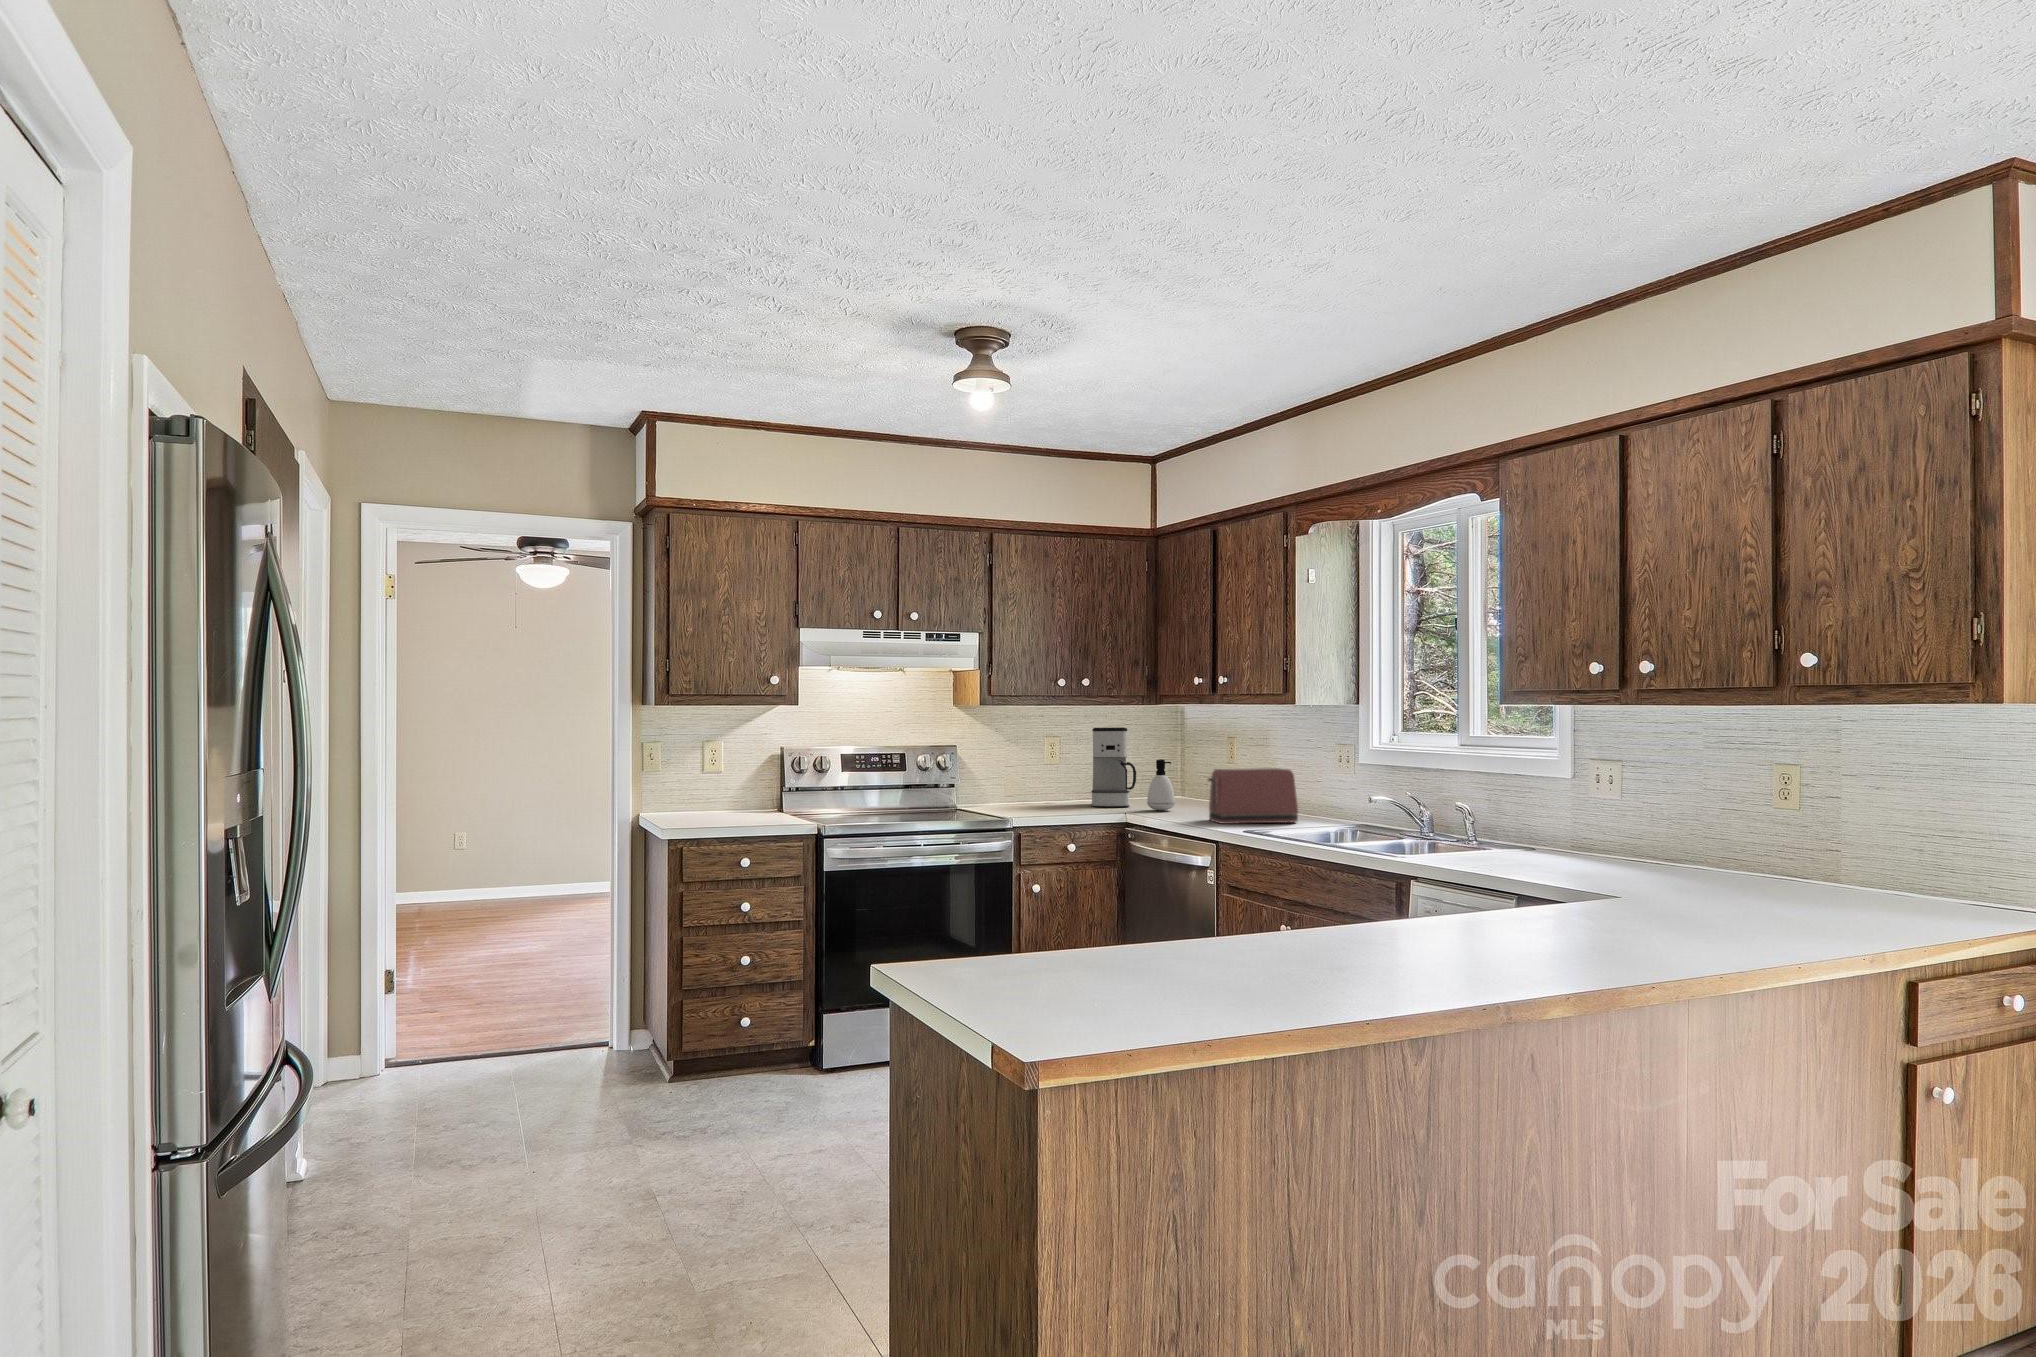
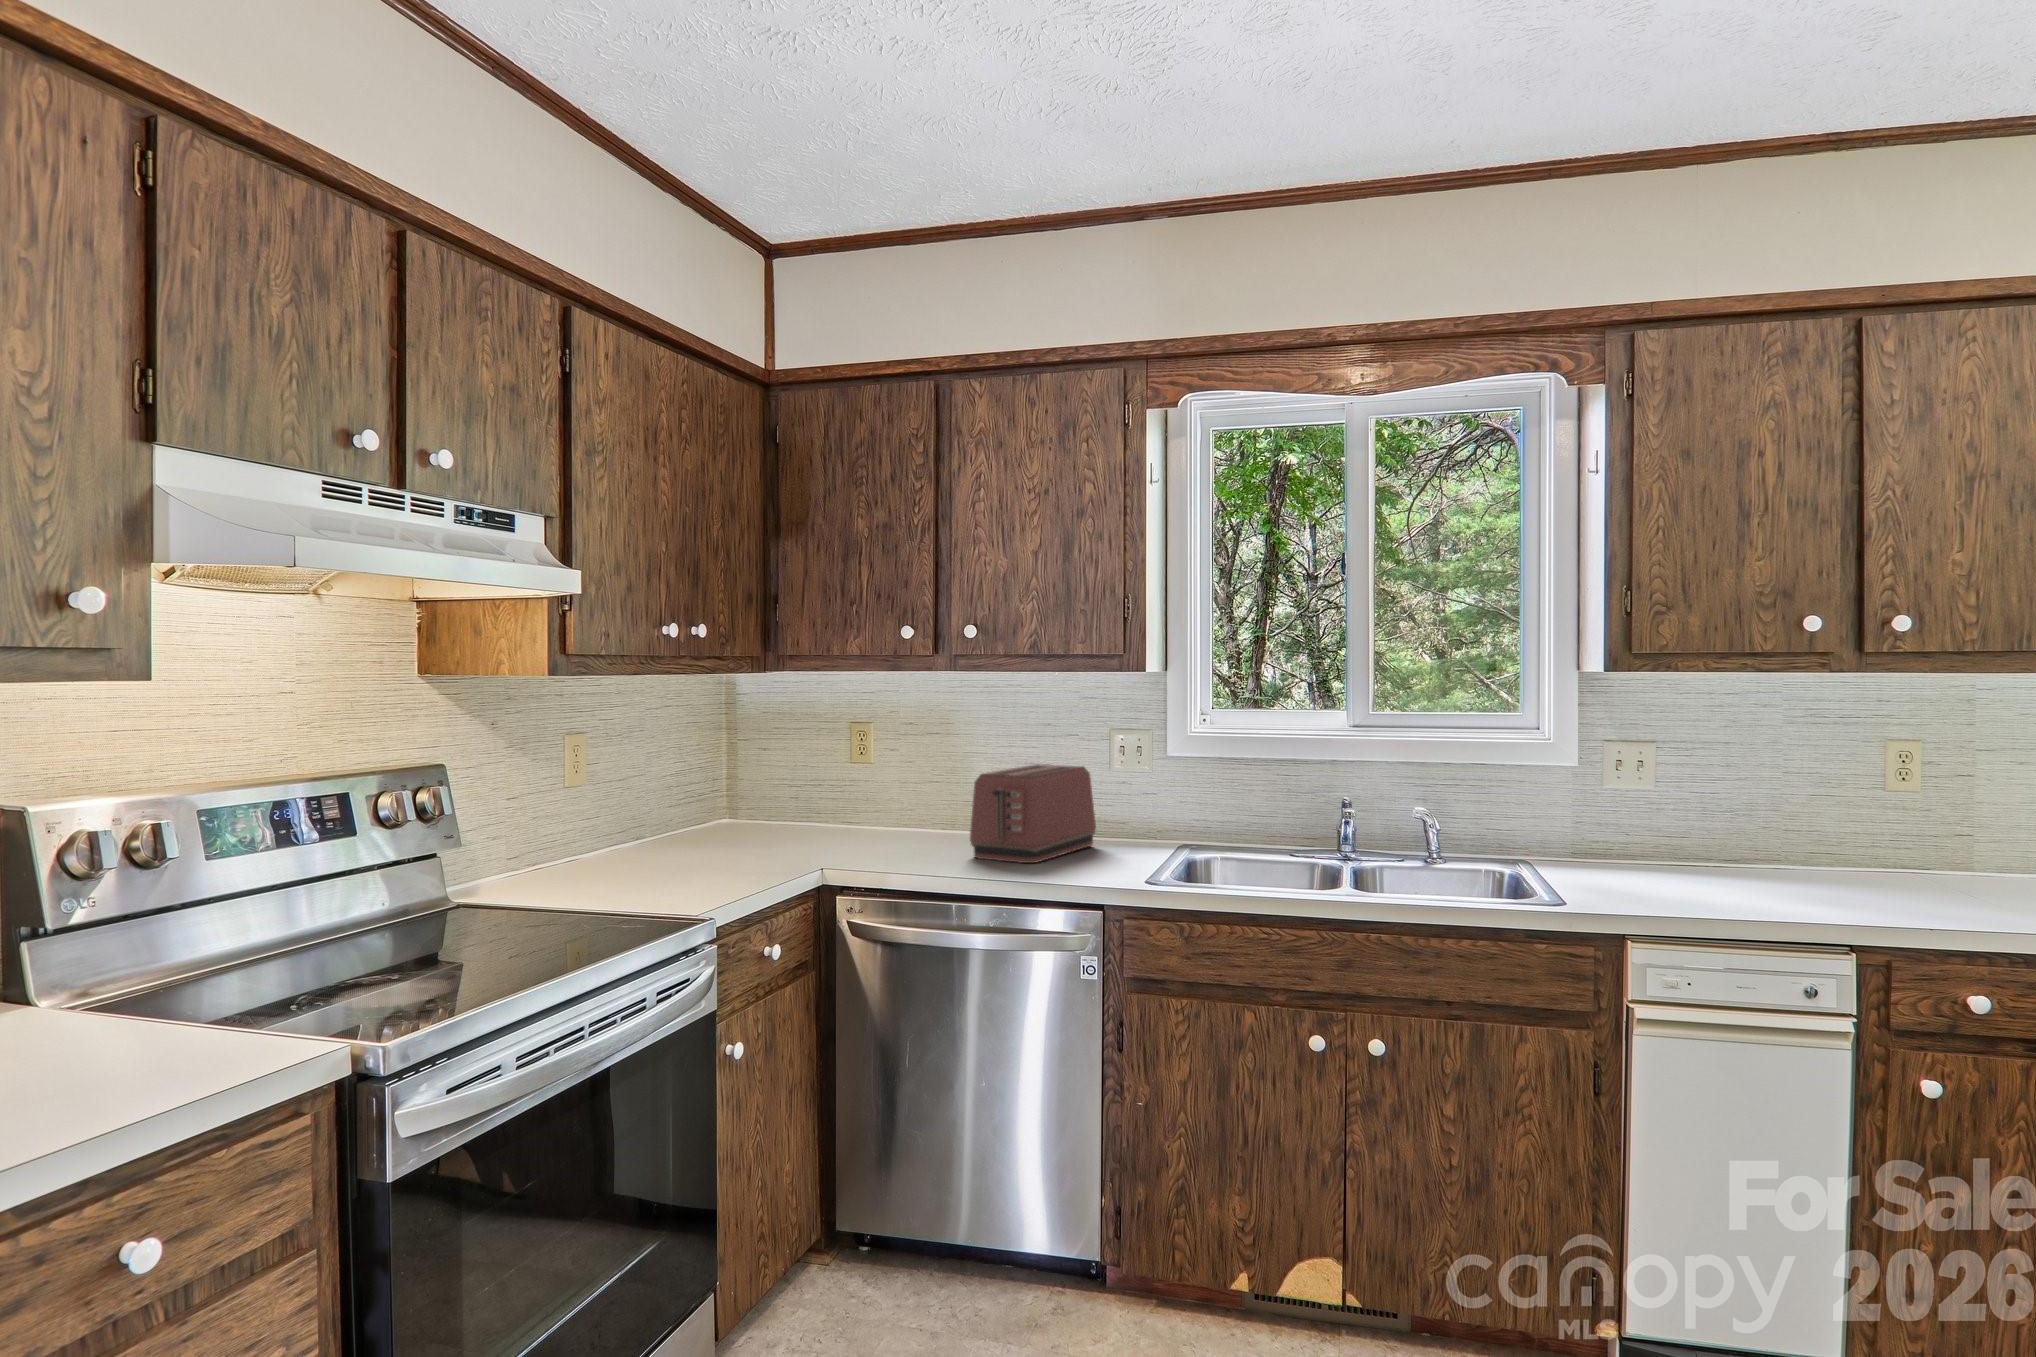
coffee maker: present [1091,727,1136,807] -> none [640,709,735,856]
soap dispenser: present [1147,759,1175,811] -> none [793,762,839,848]

